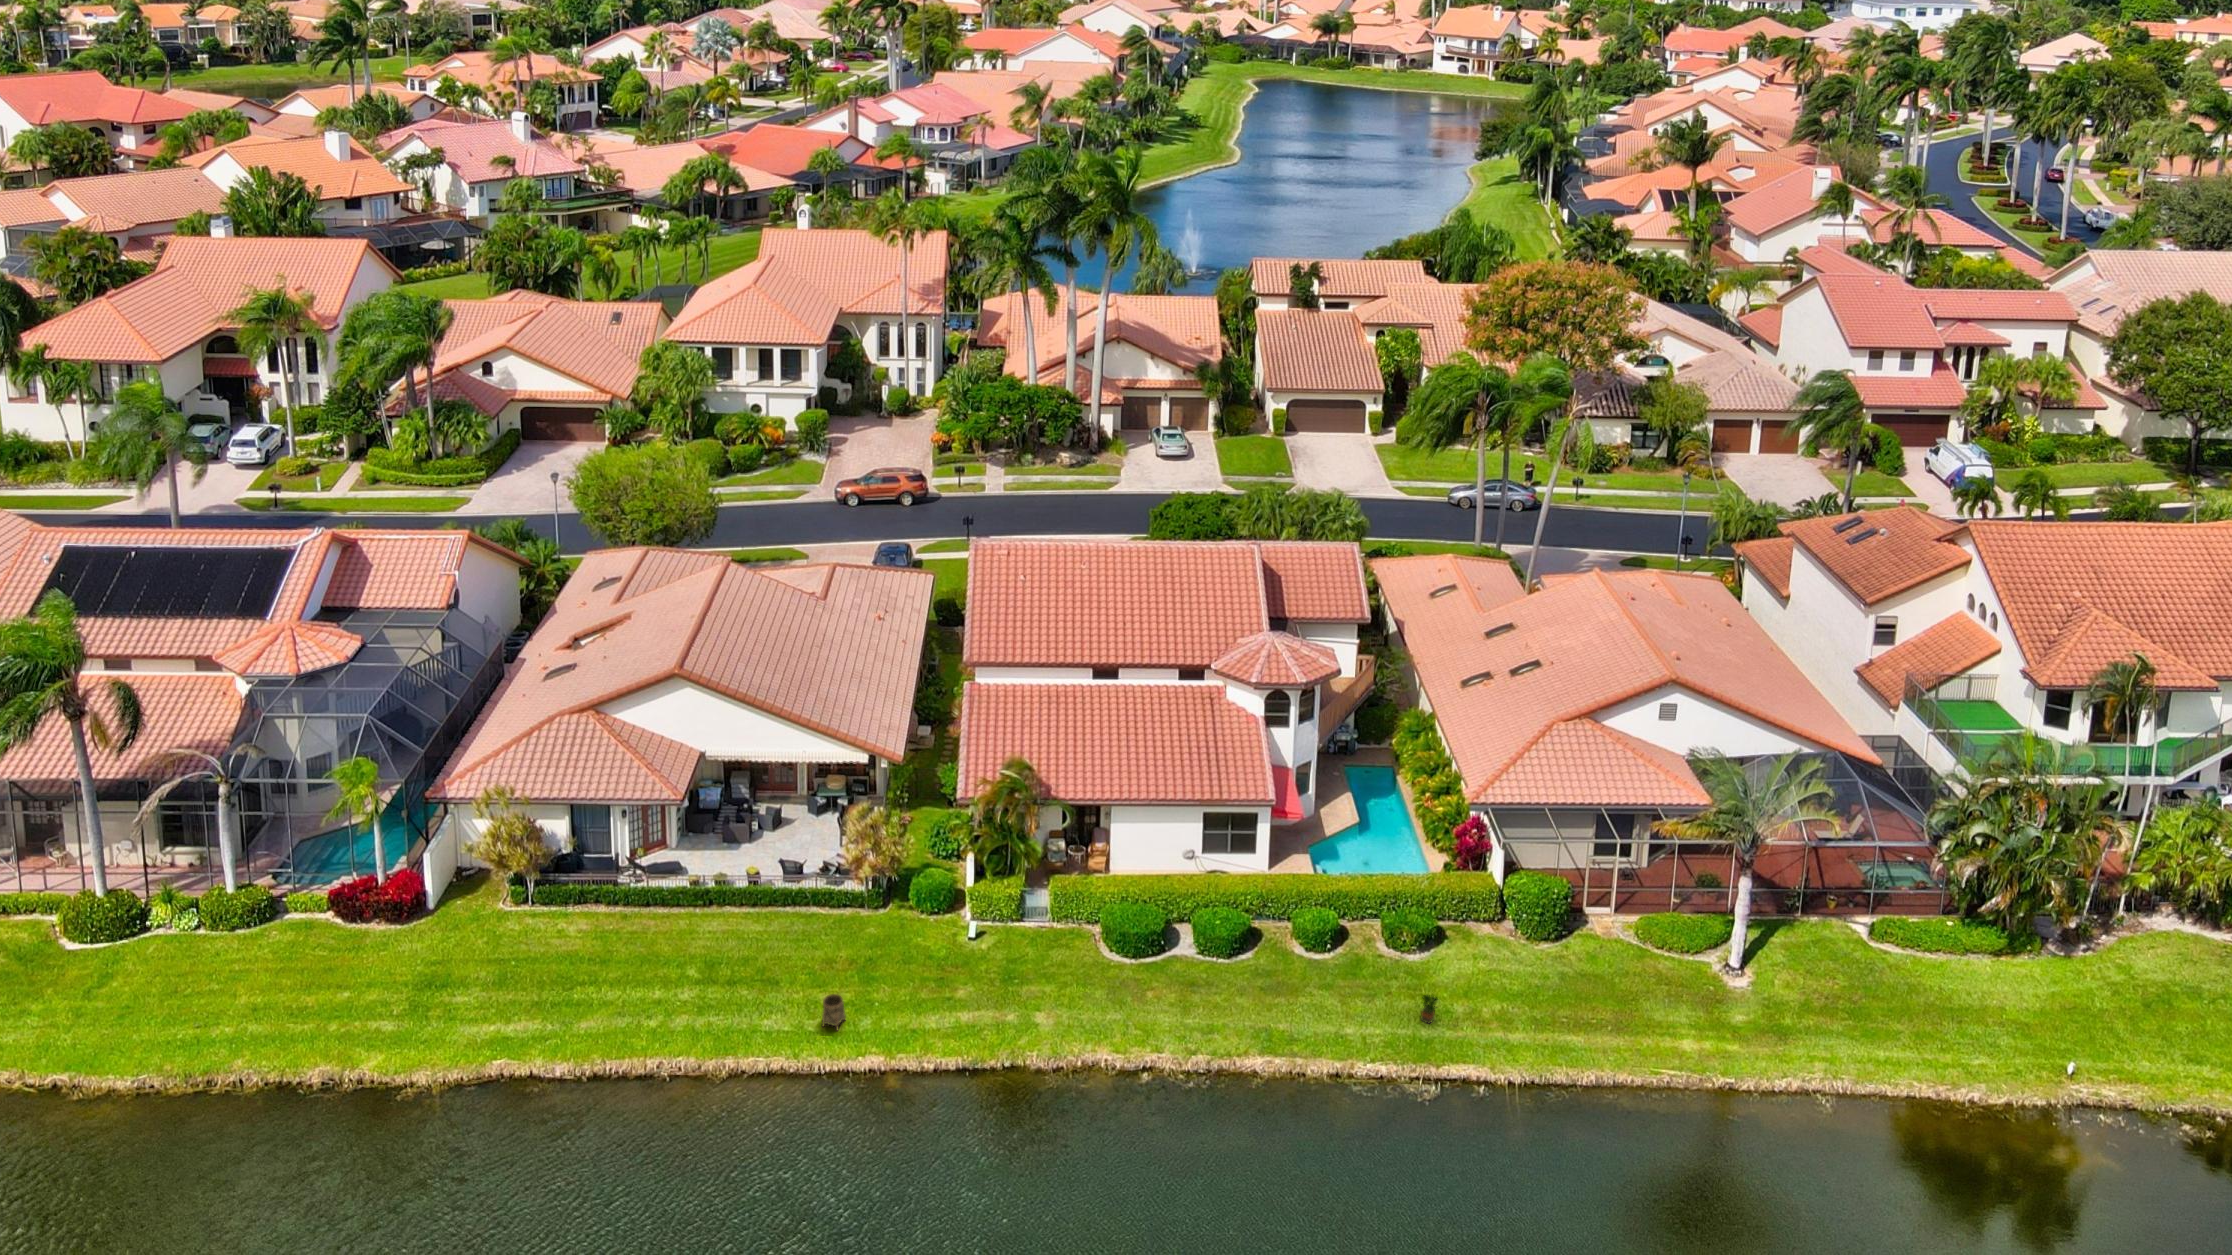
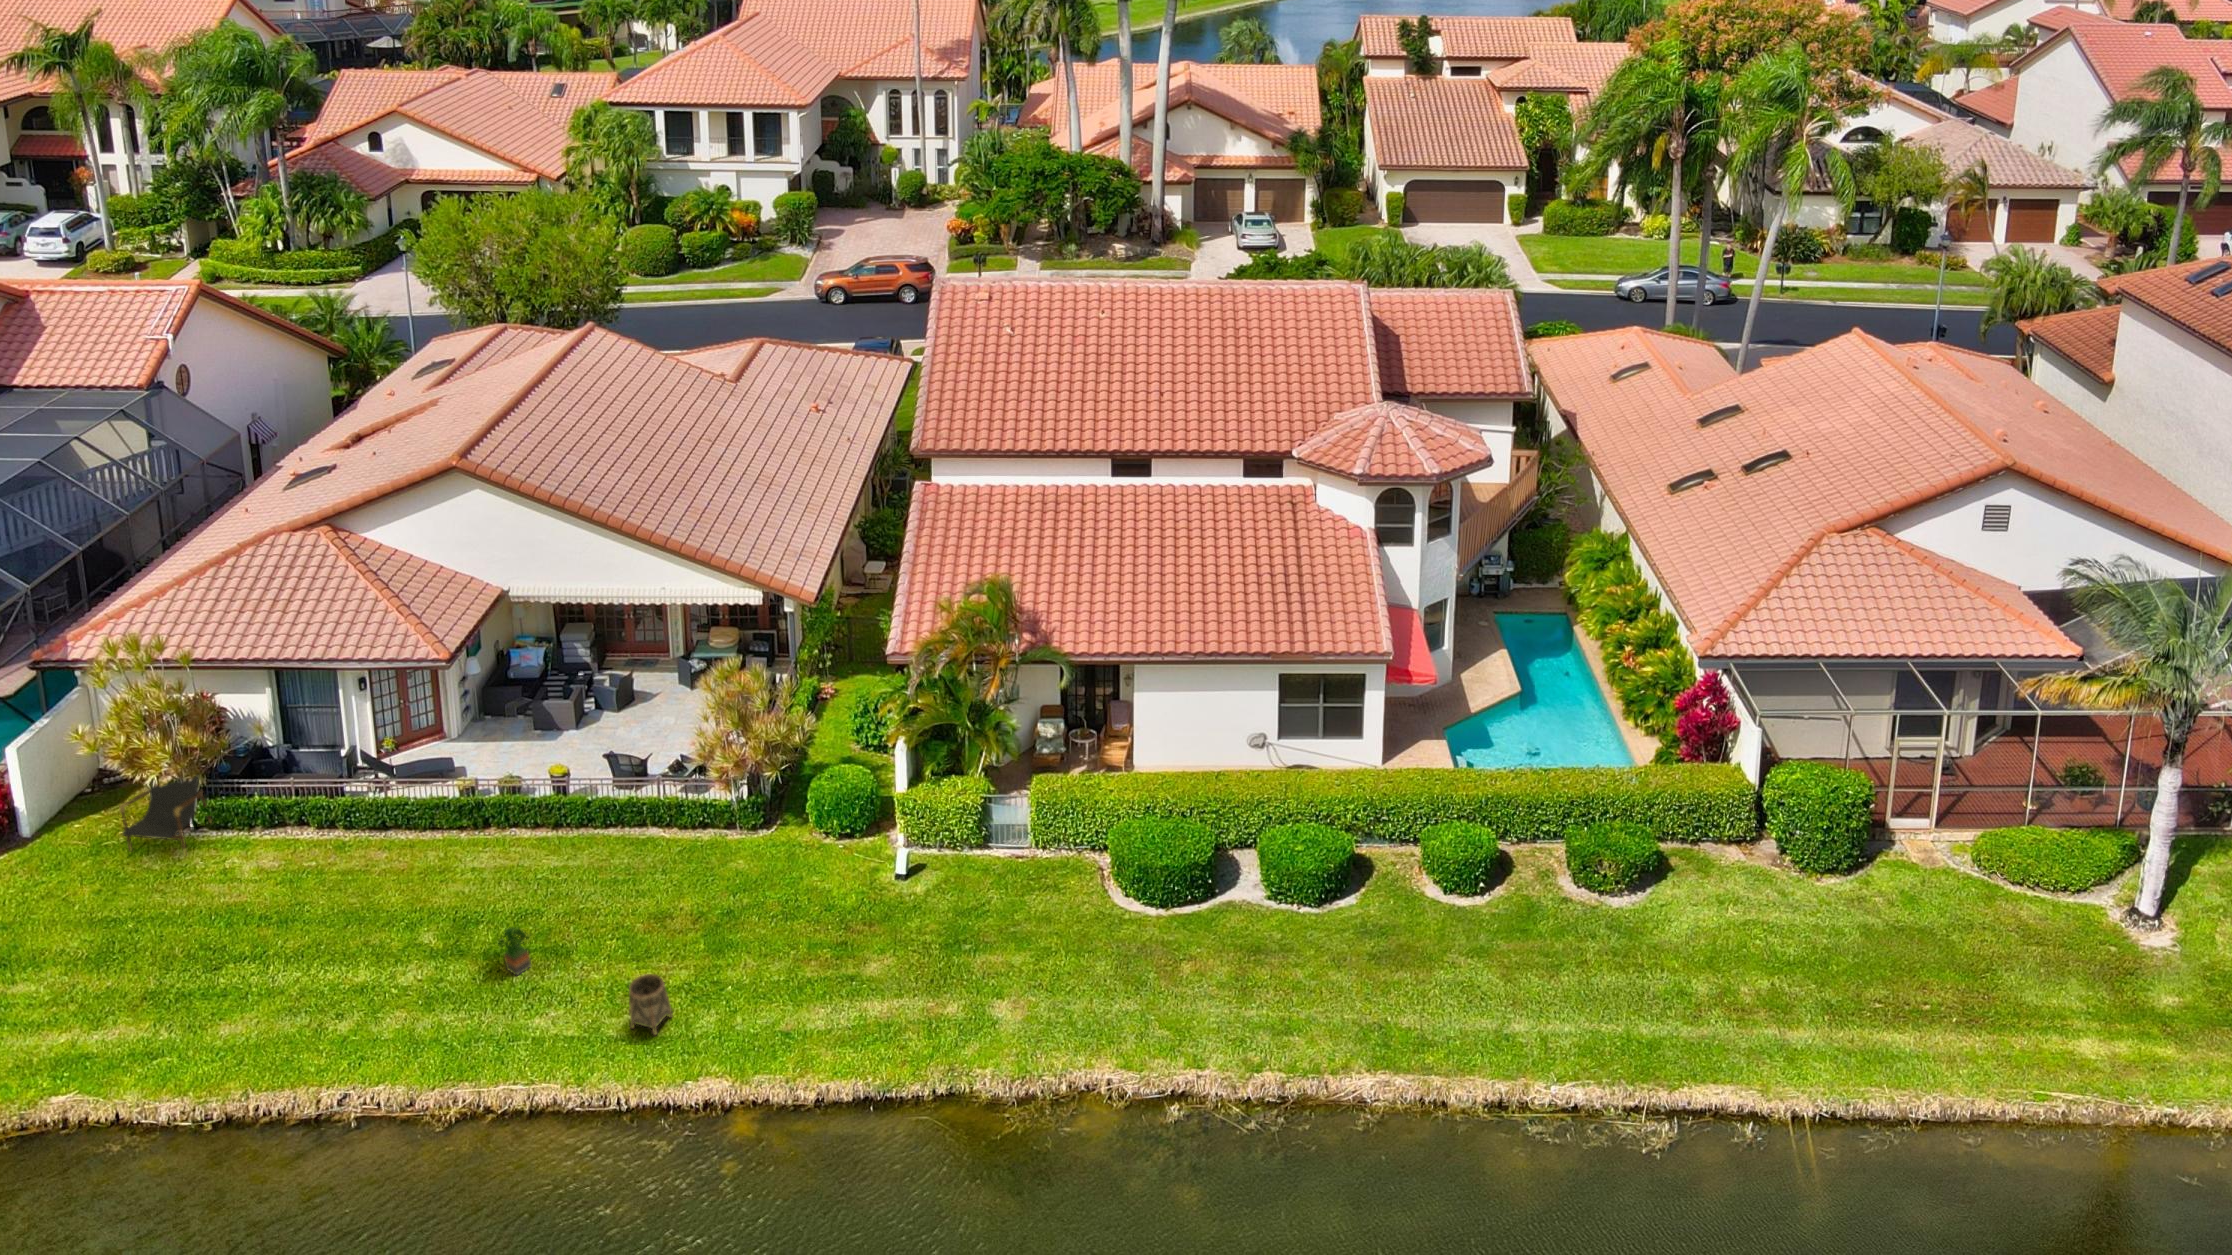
lounge chair: none [492,863,540,922] -> present [119,775,211,855]
potted tree: present [1421,995,1438,1024] -> present [498,927,531,975]

